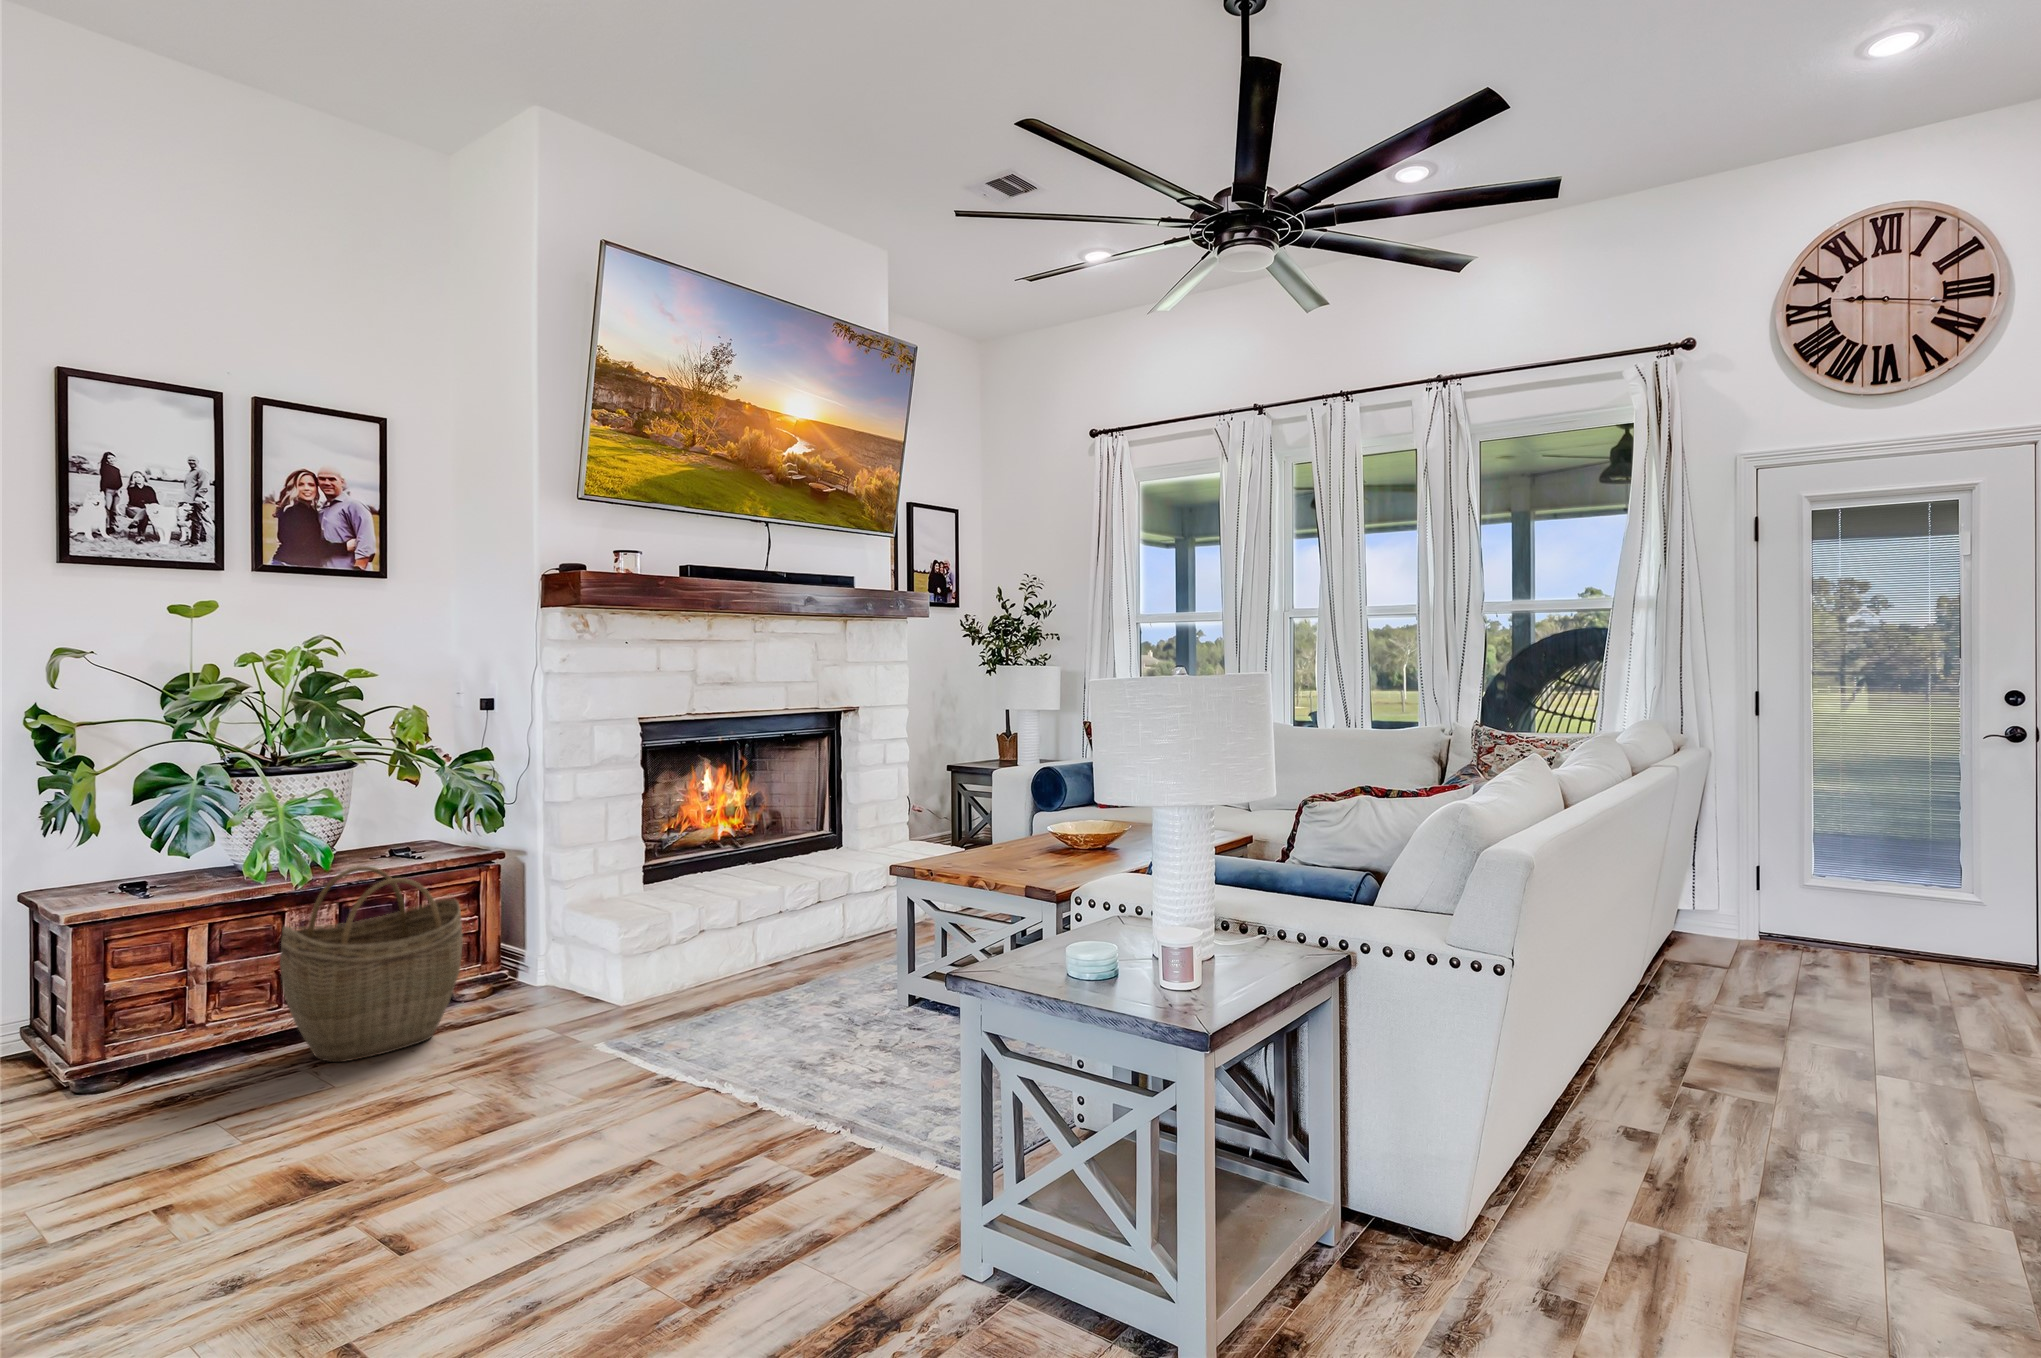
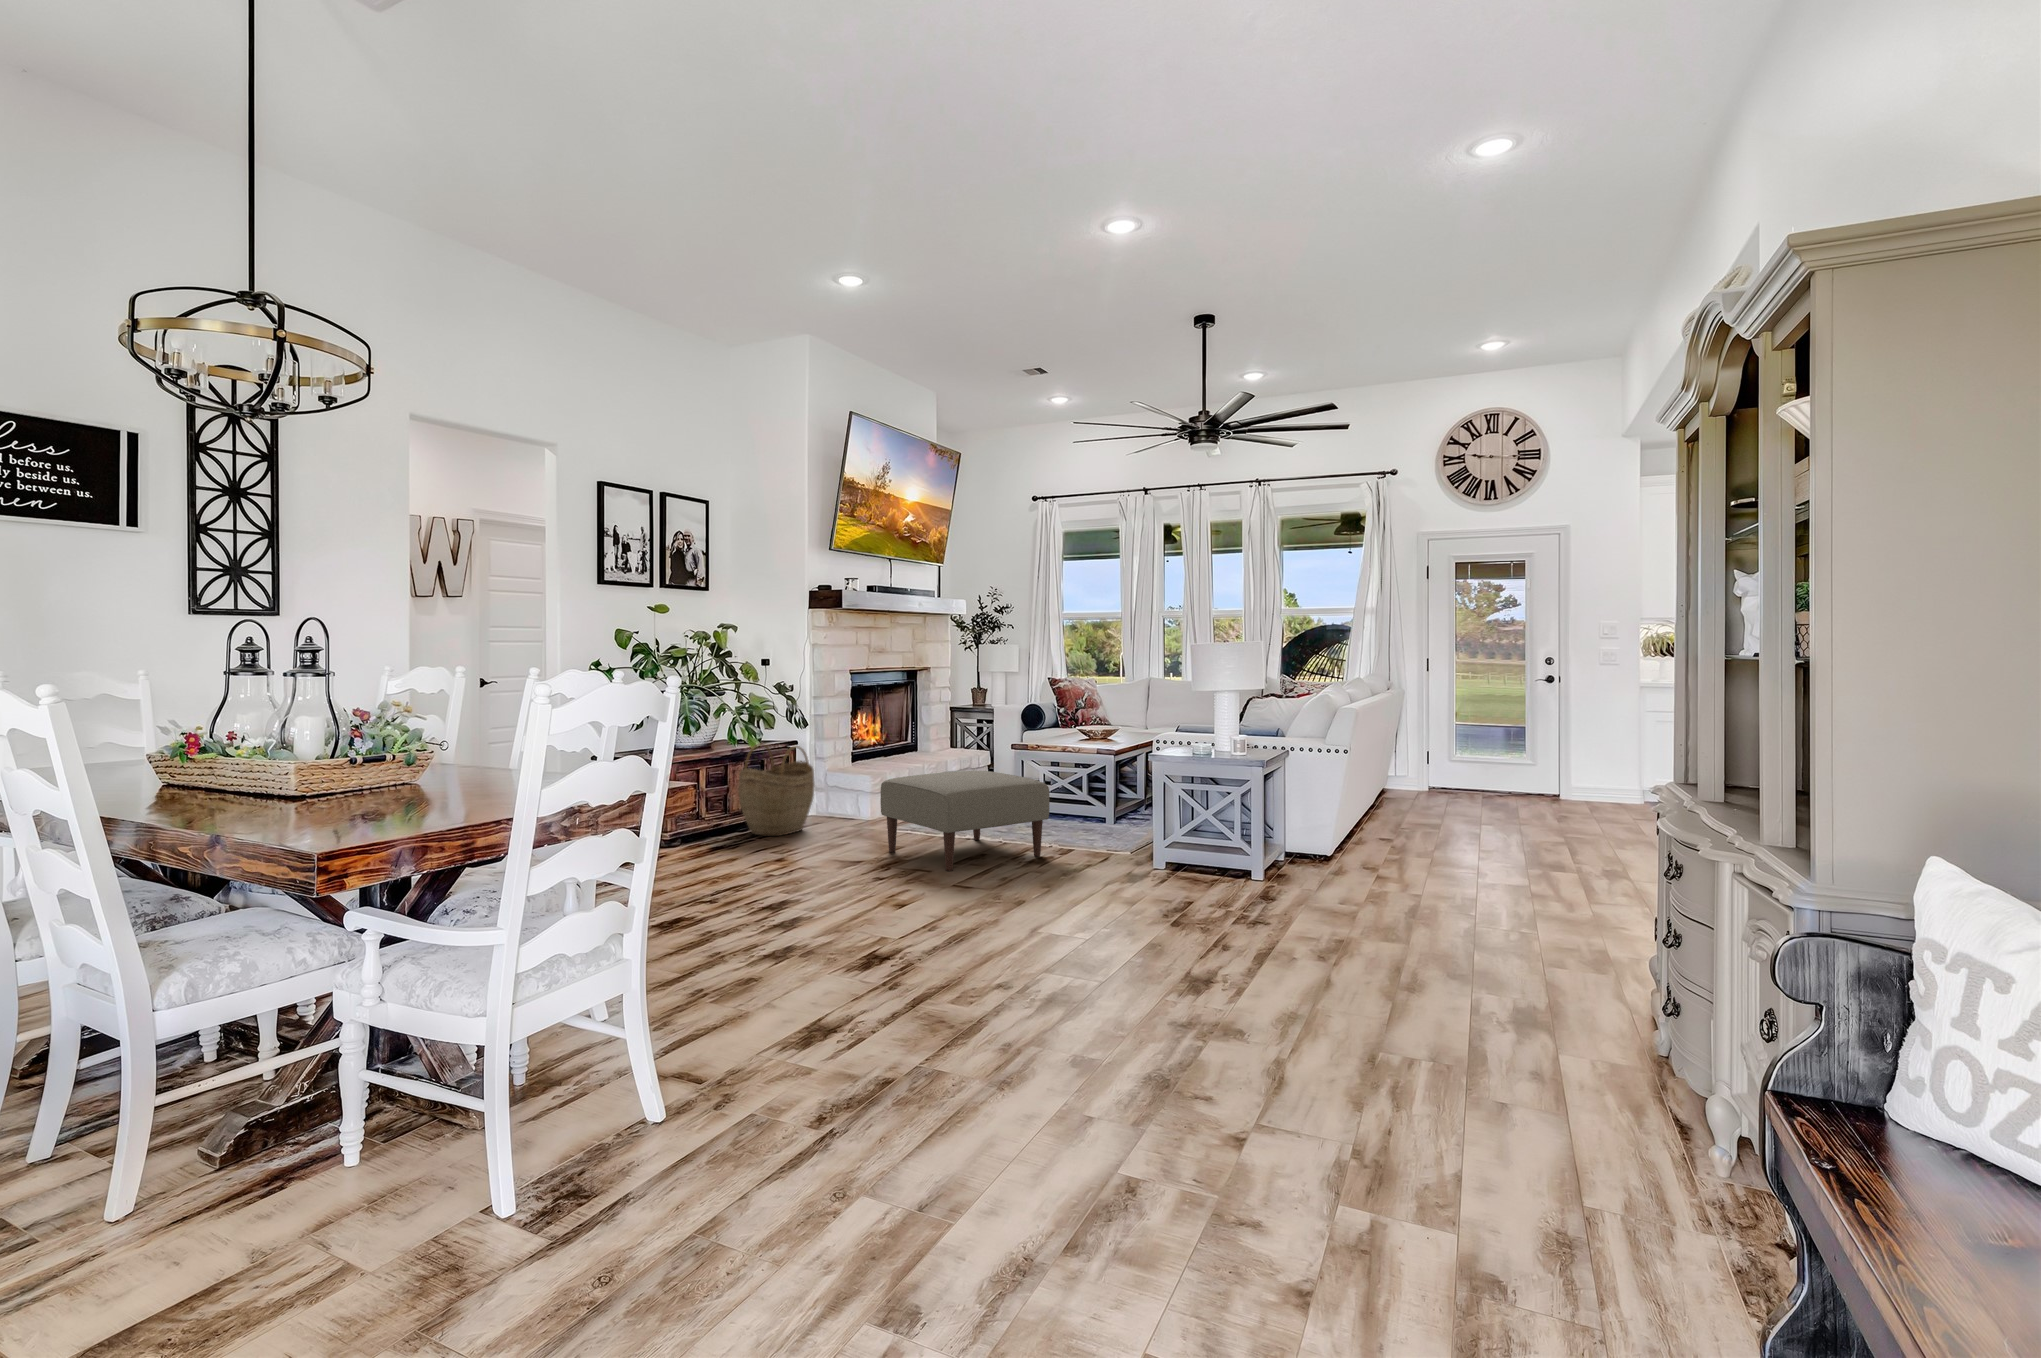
ottoman: none [427,947,773,1254] -> present [880,770,1050,871]

